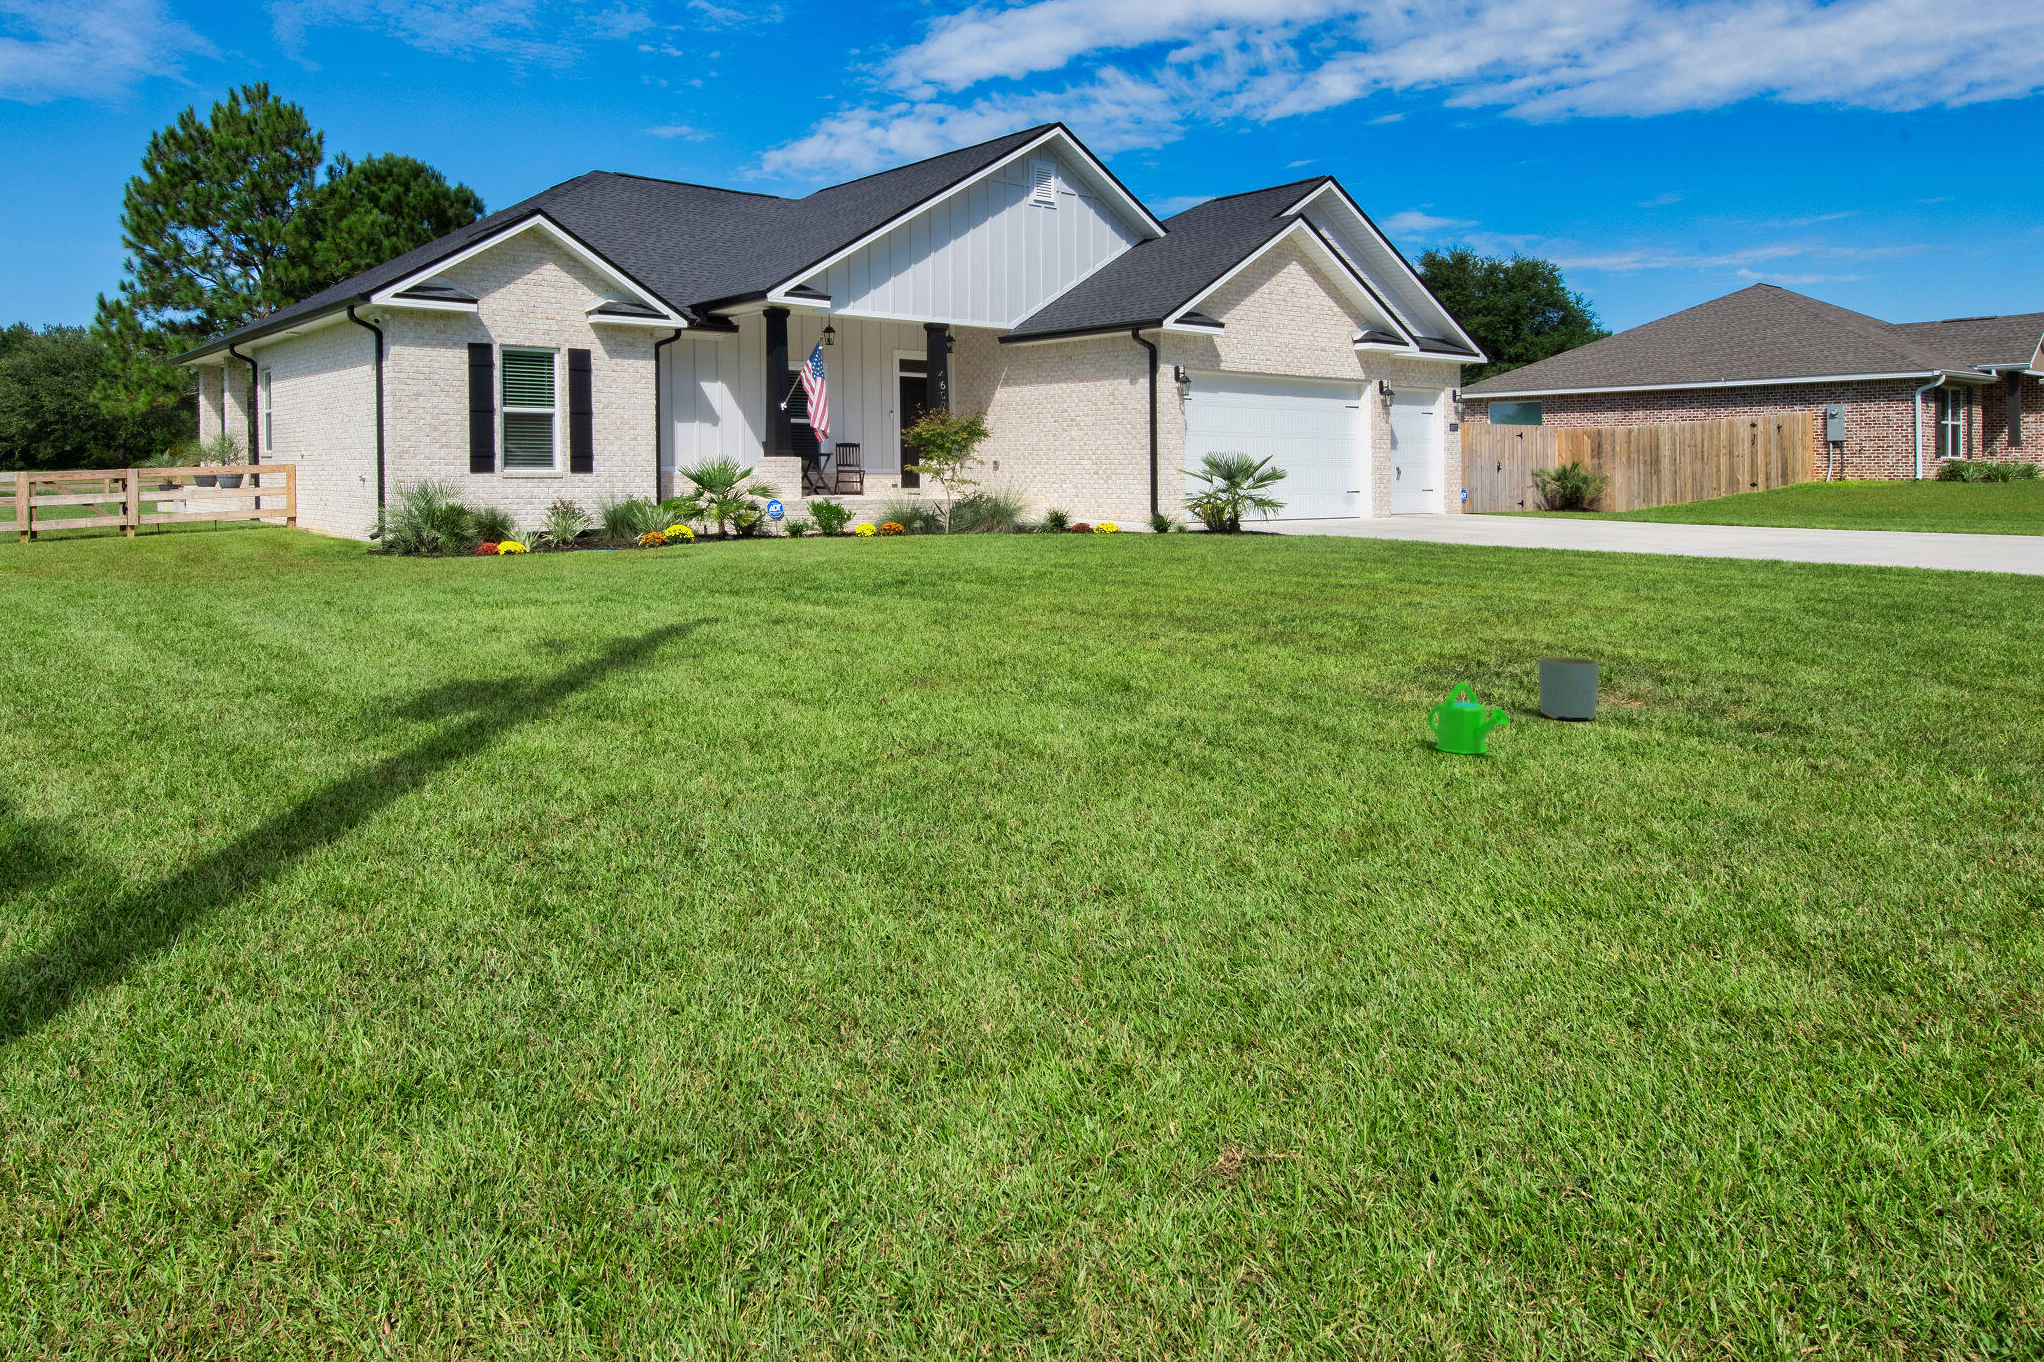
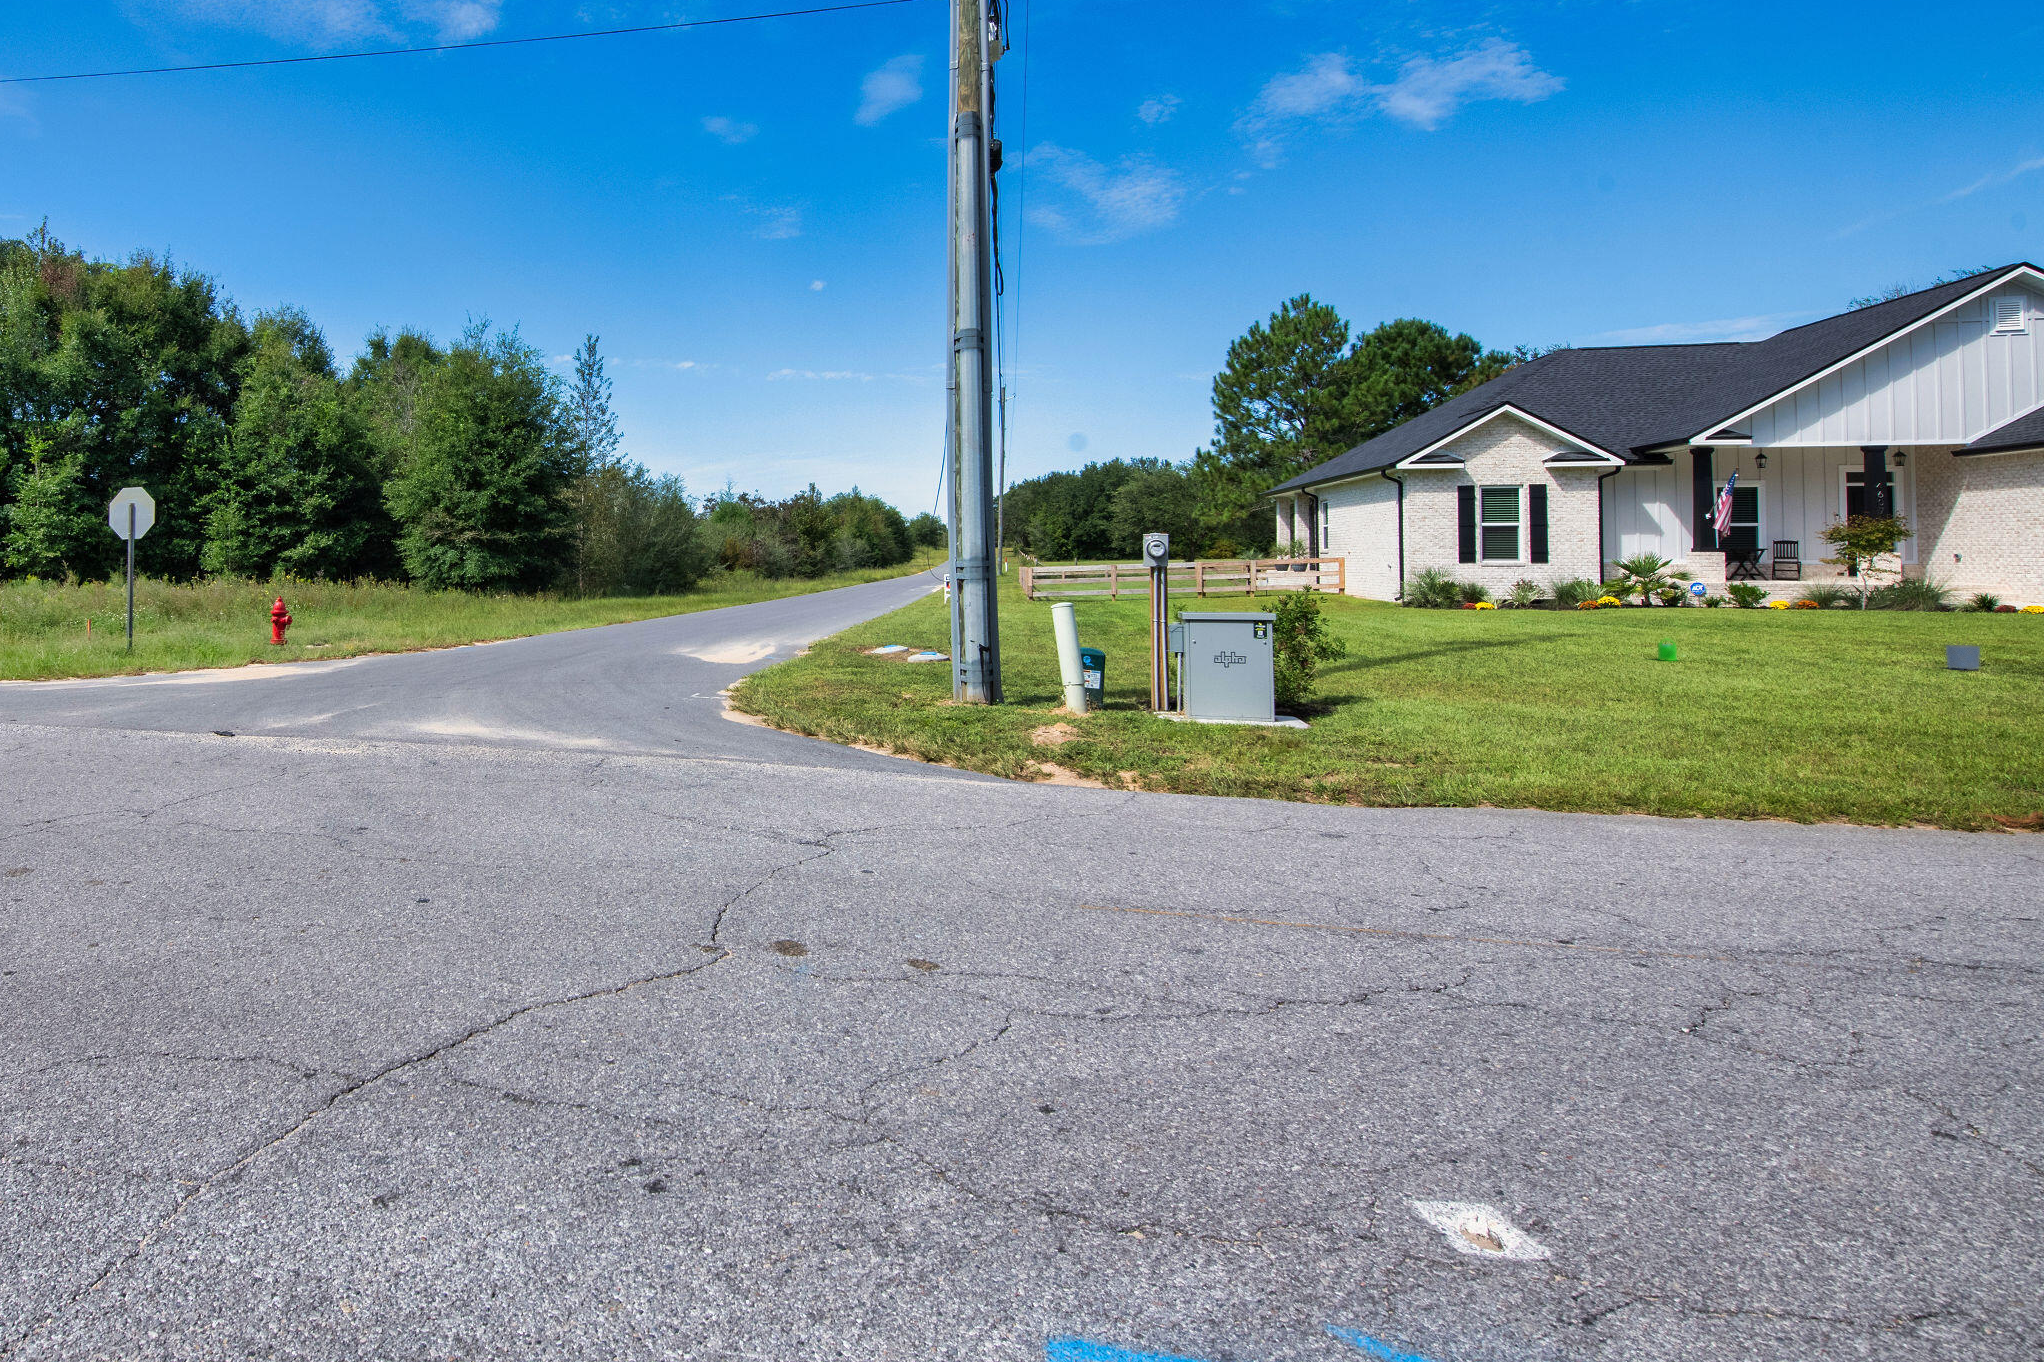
watering can: present [1427,683,1508,754] -> present [1658,639,1677,661]

